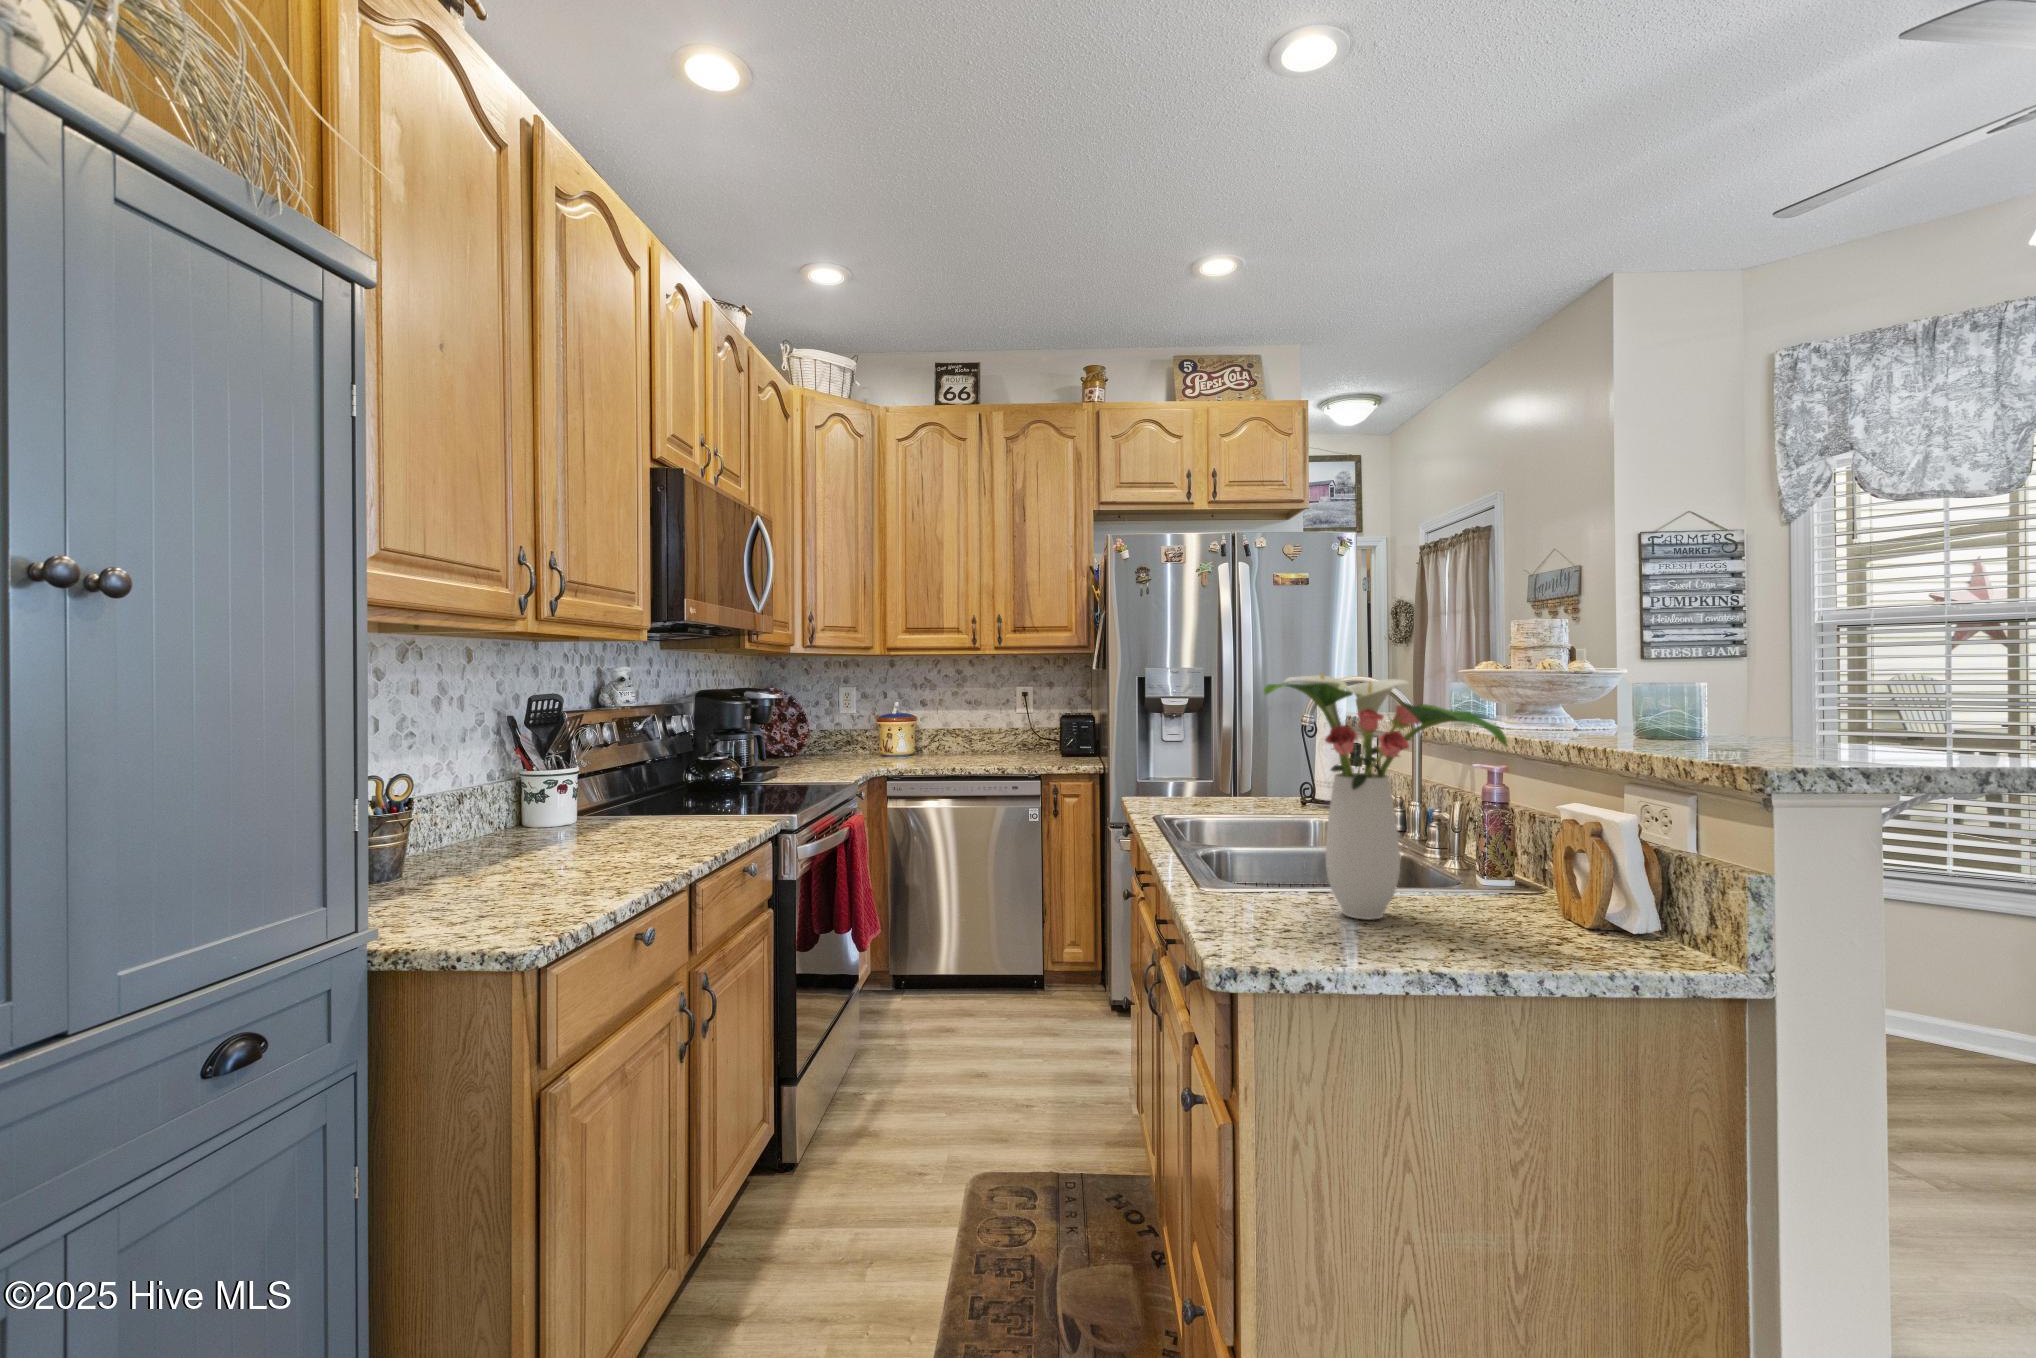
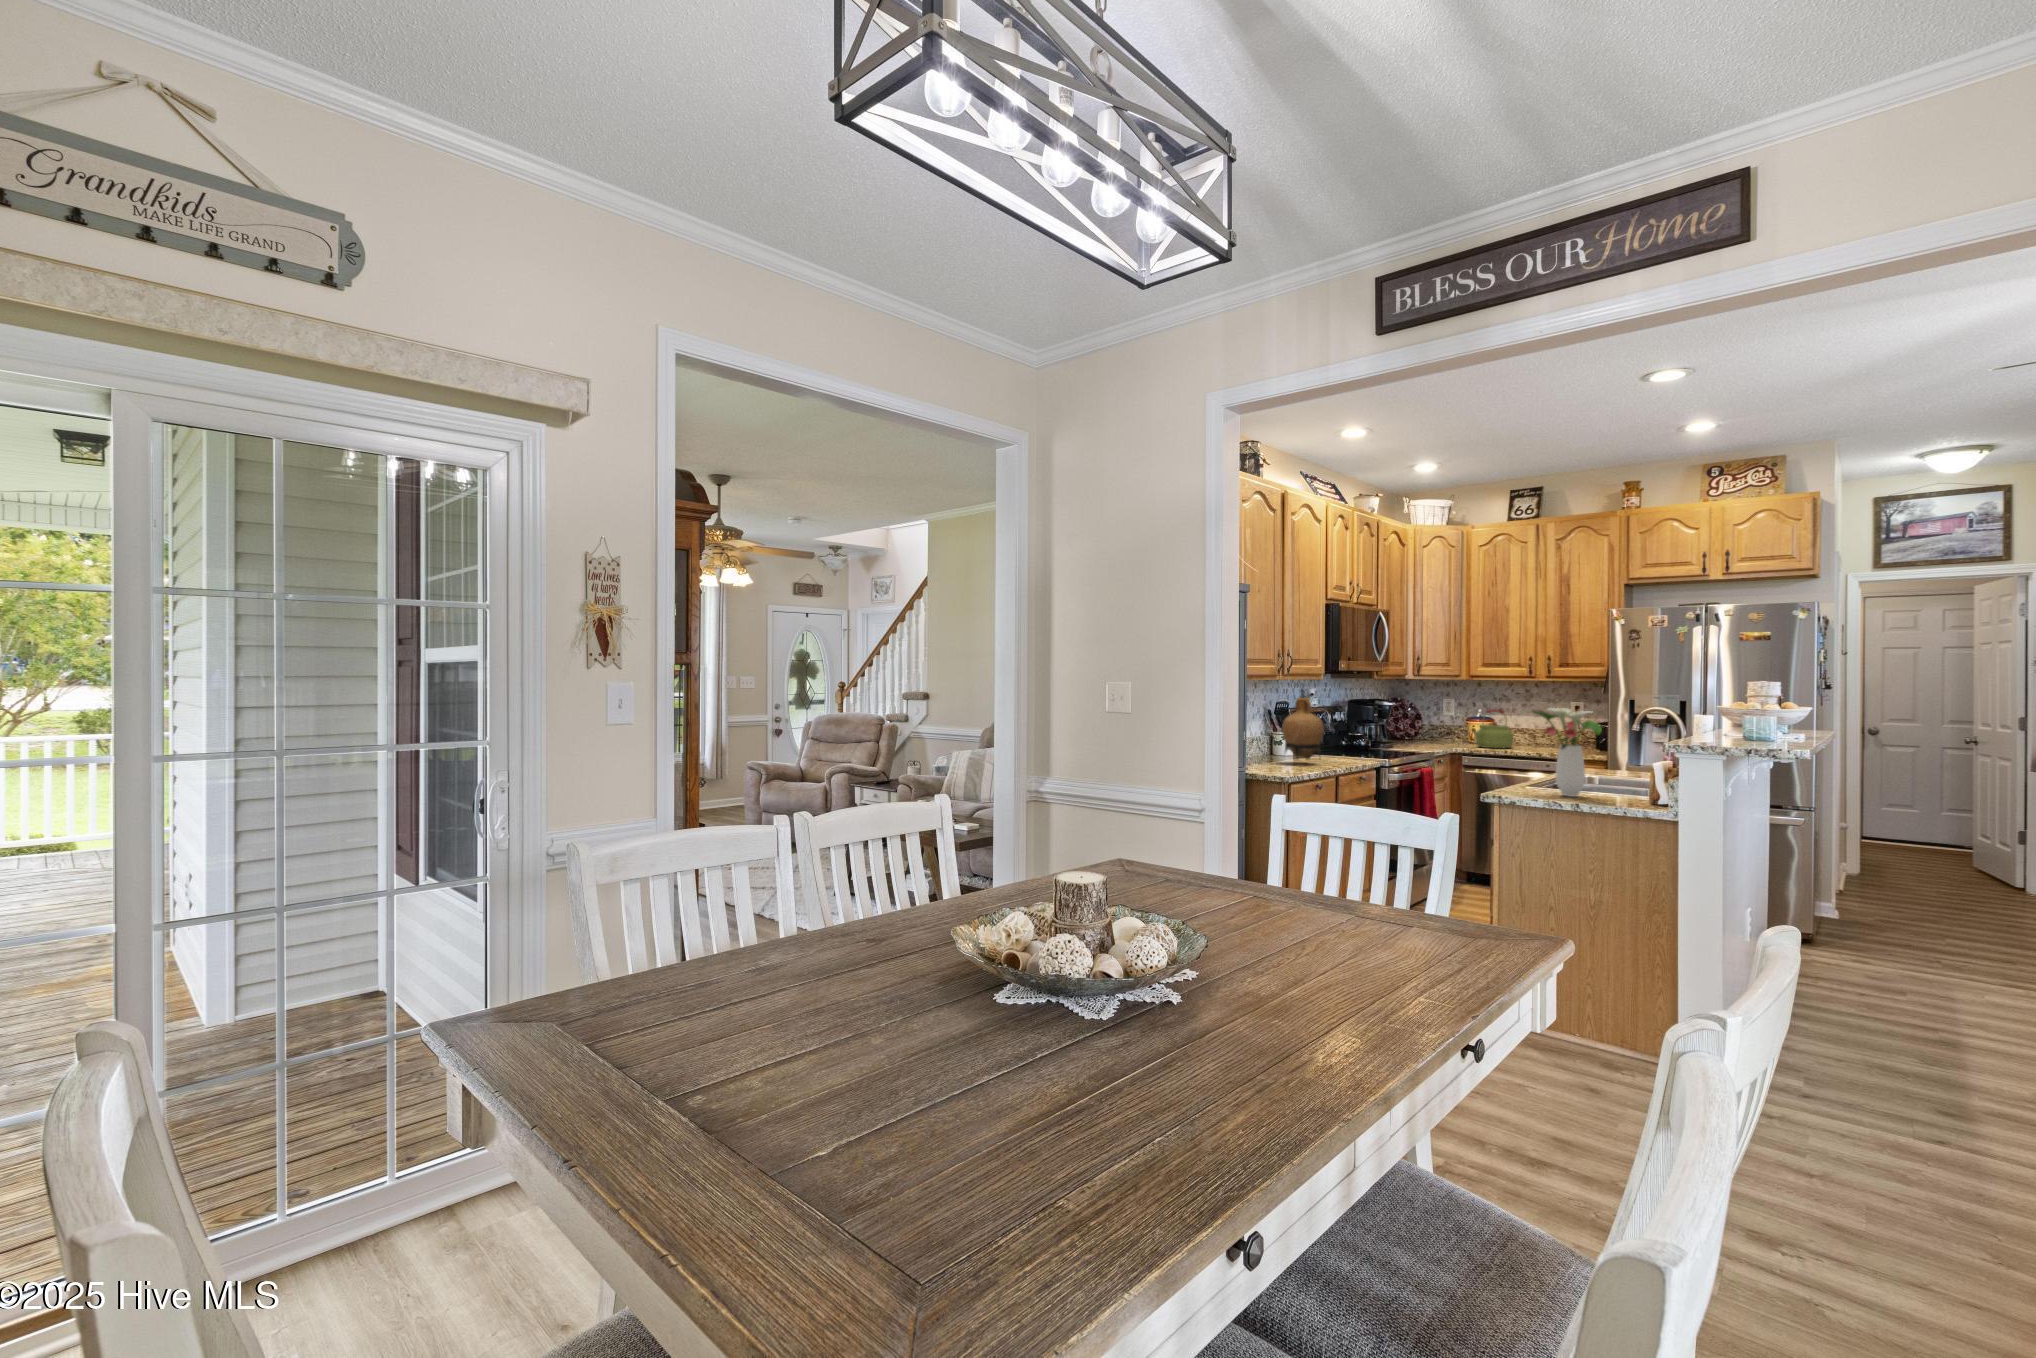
vase: none [535,679,655,851] -> present [1282,698,1324,759]
kettle: none [902,701,956,765] -> present [1474,709,1513,748]

